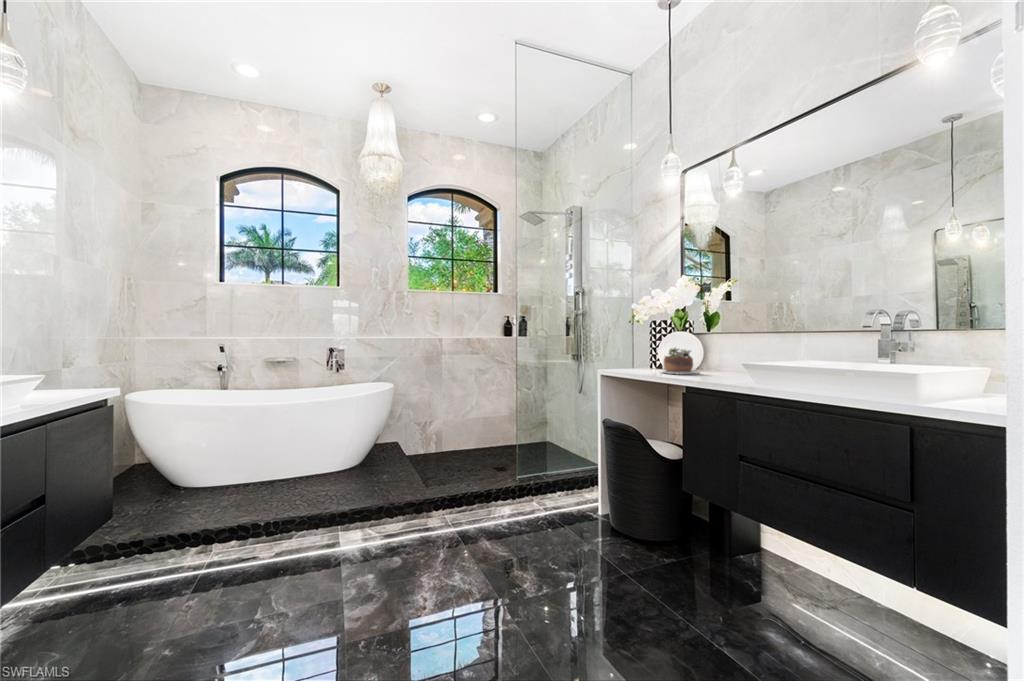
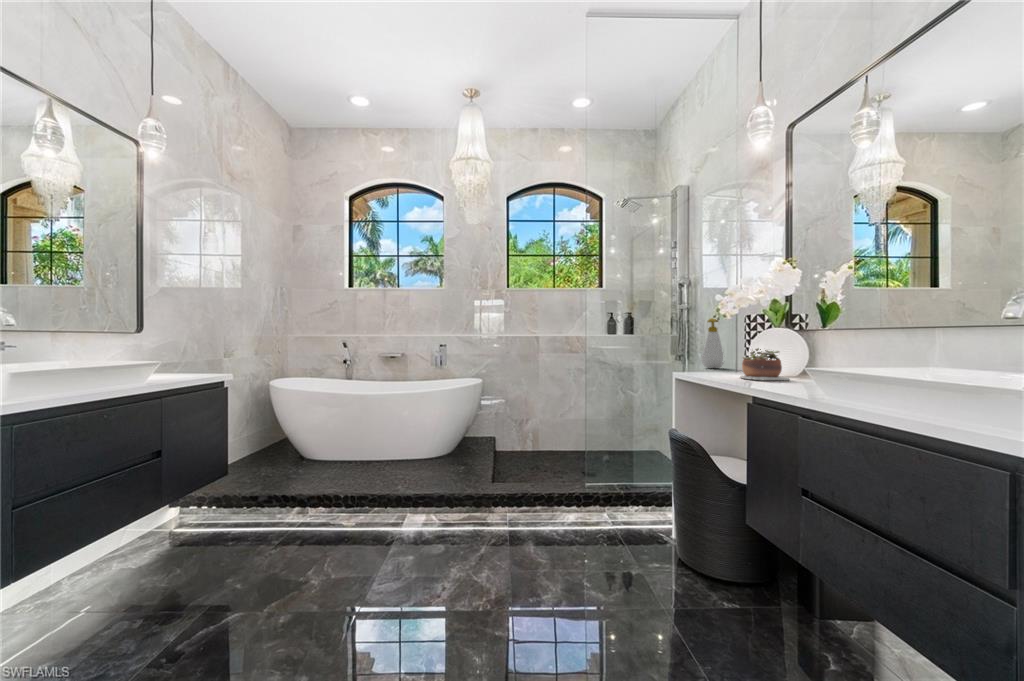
soap bottle: none [611,322,630,365] -> present [701,318,724,368]

